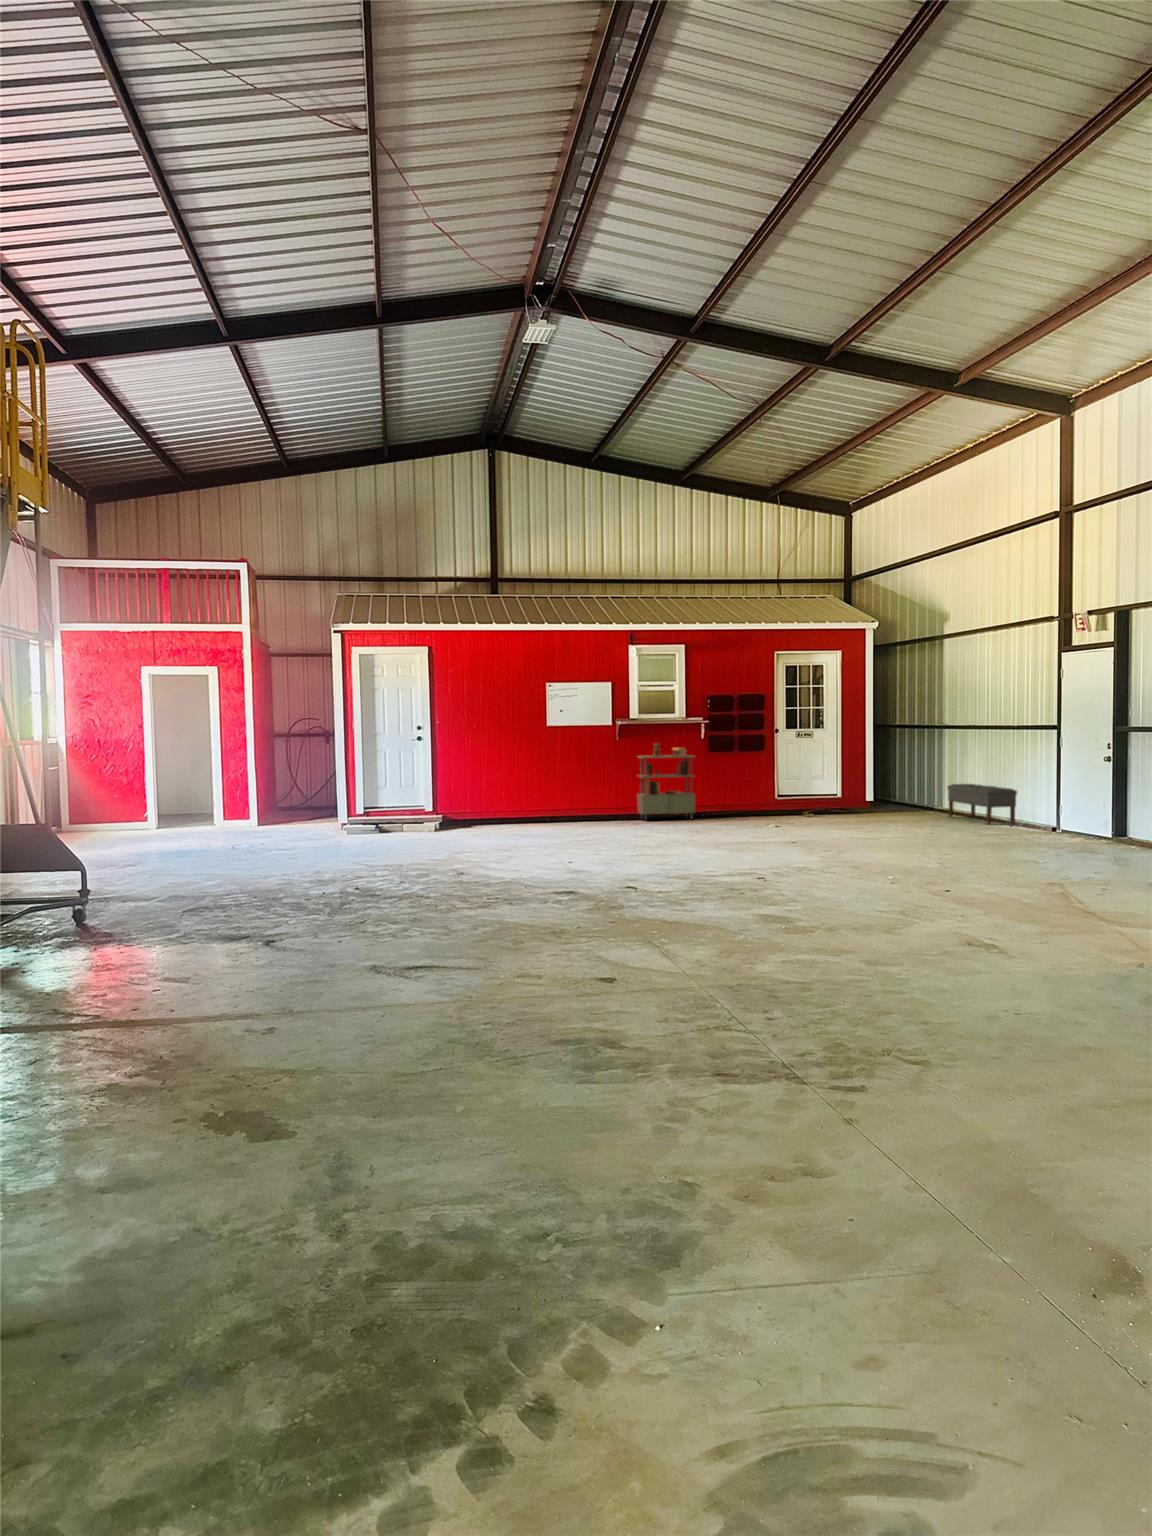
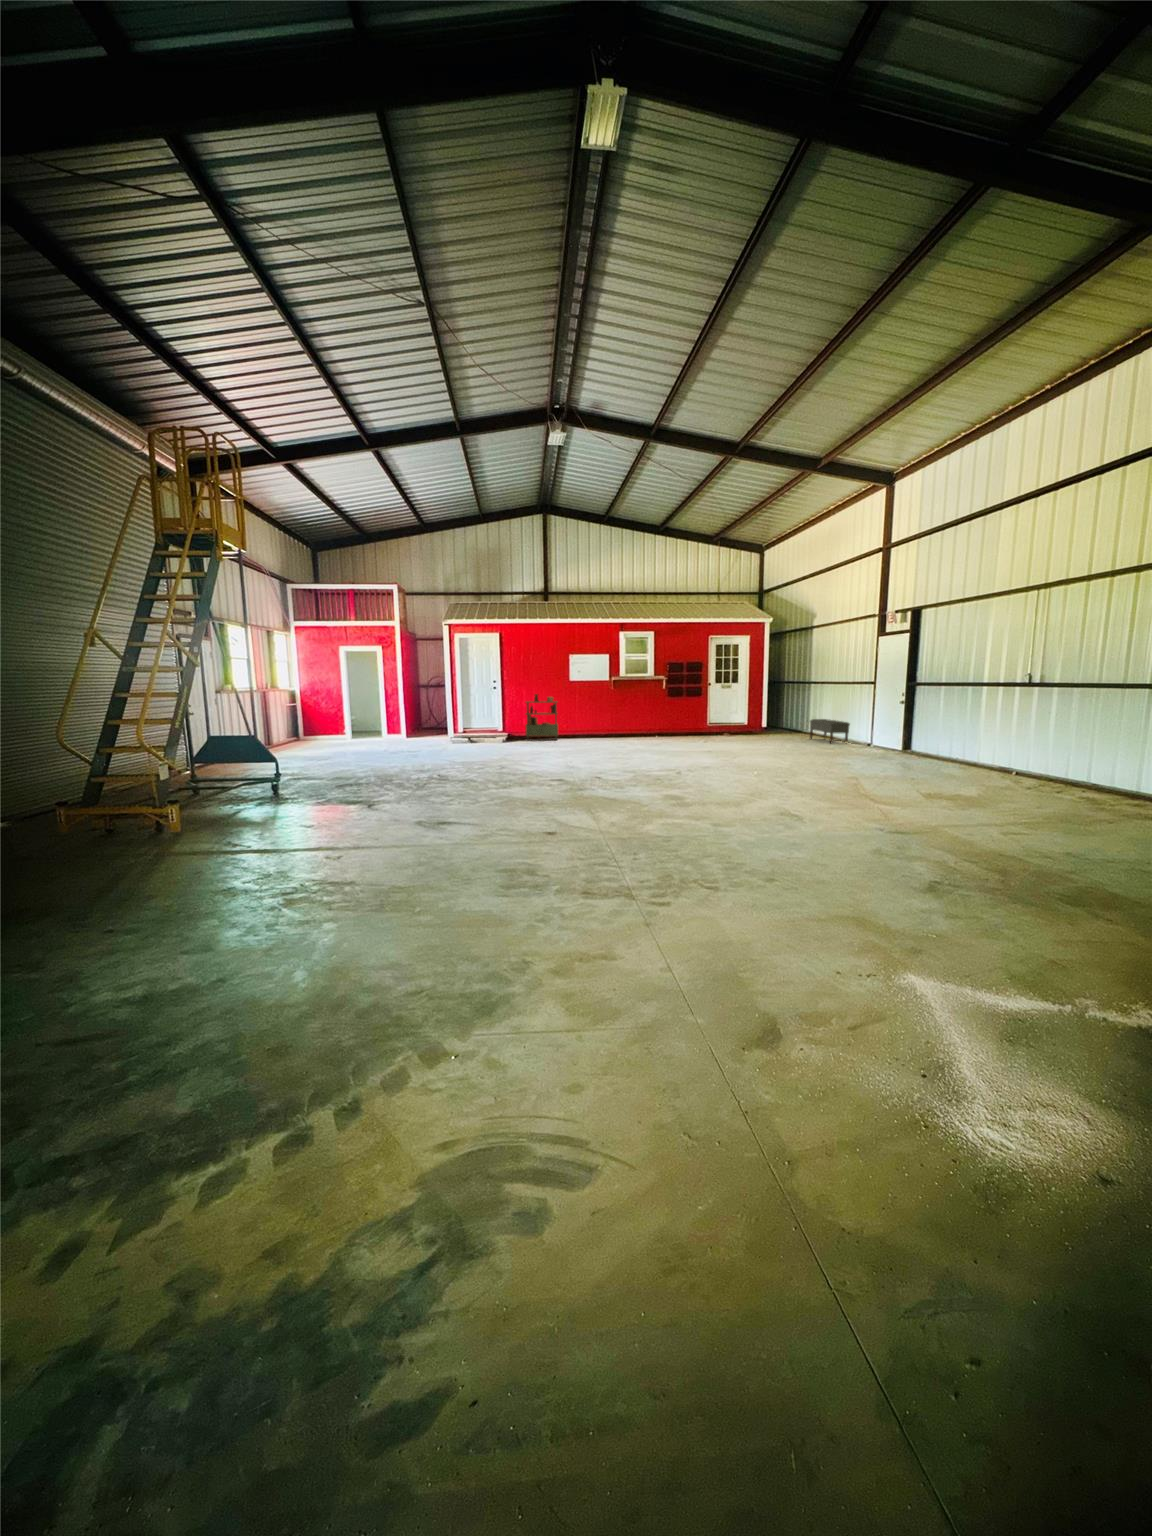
shelving unit: present [637,743,696,820] -> present [526,694,558,739]

